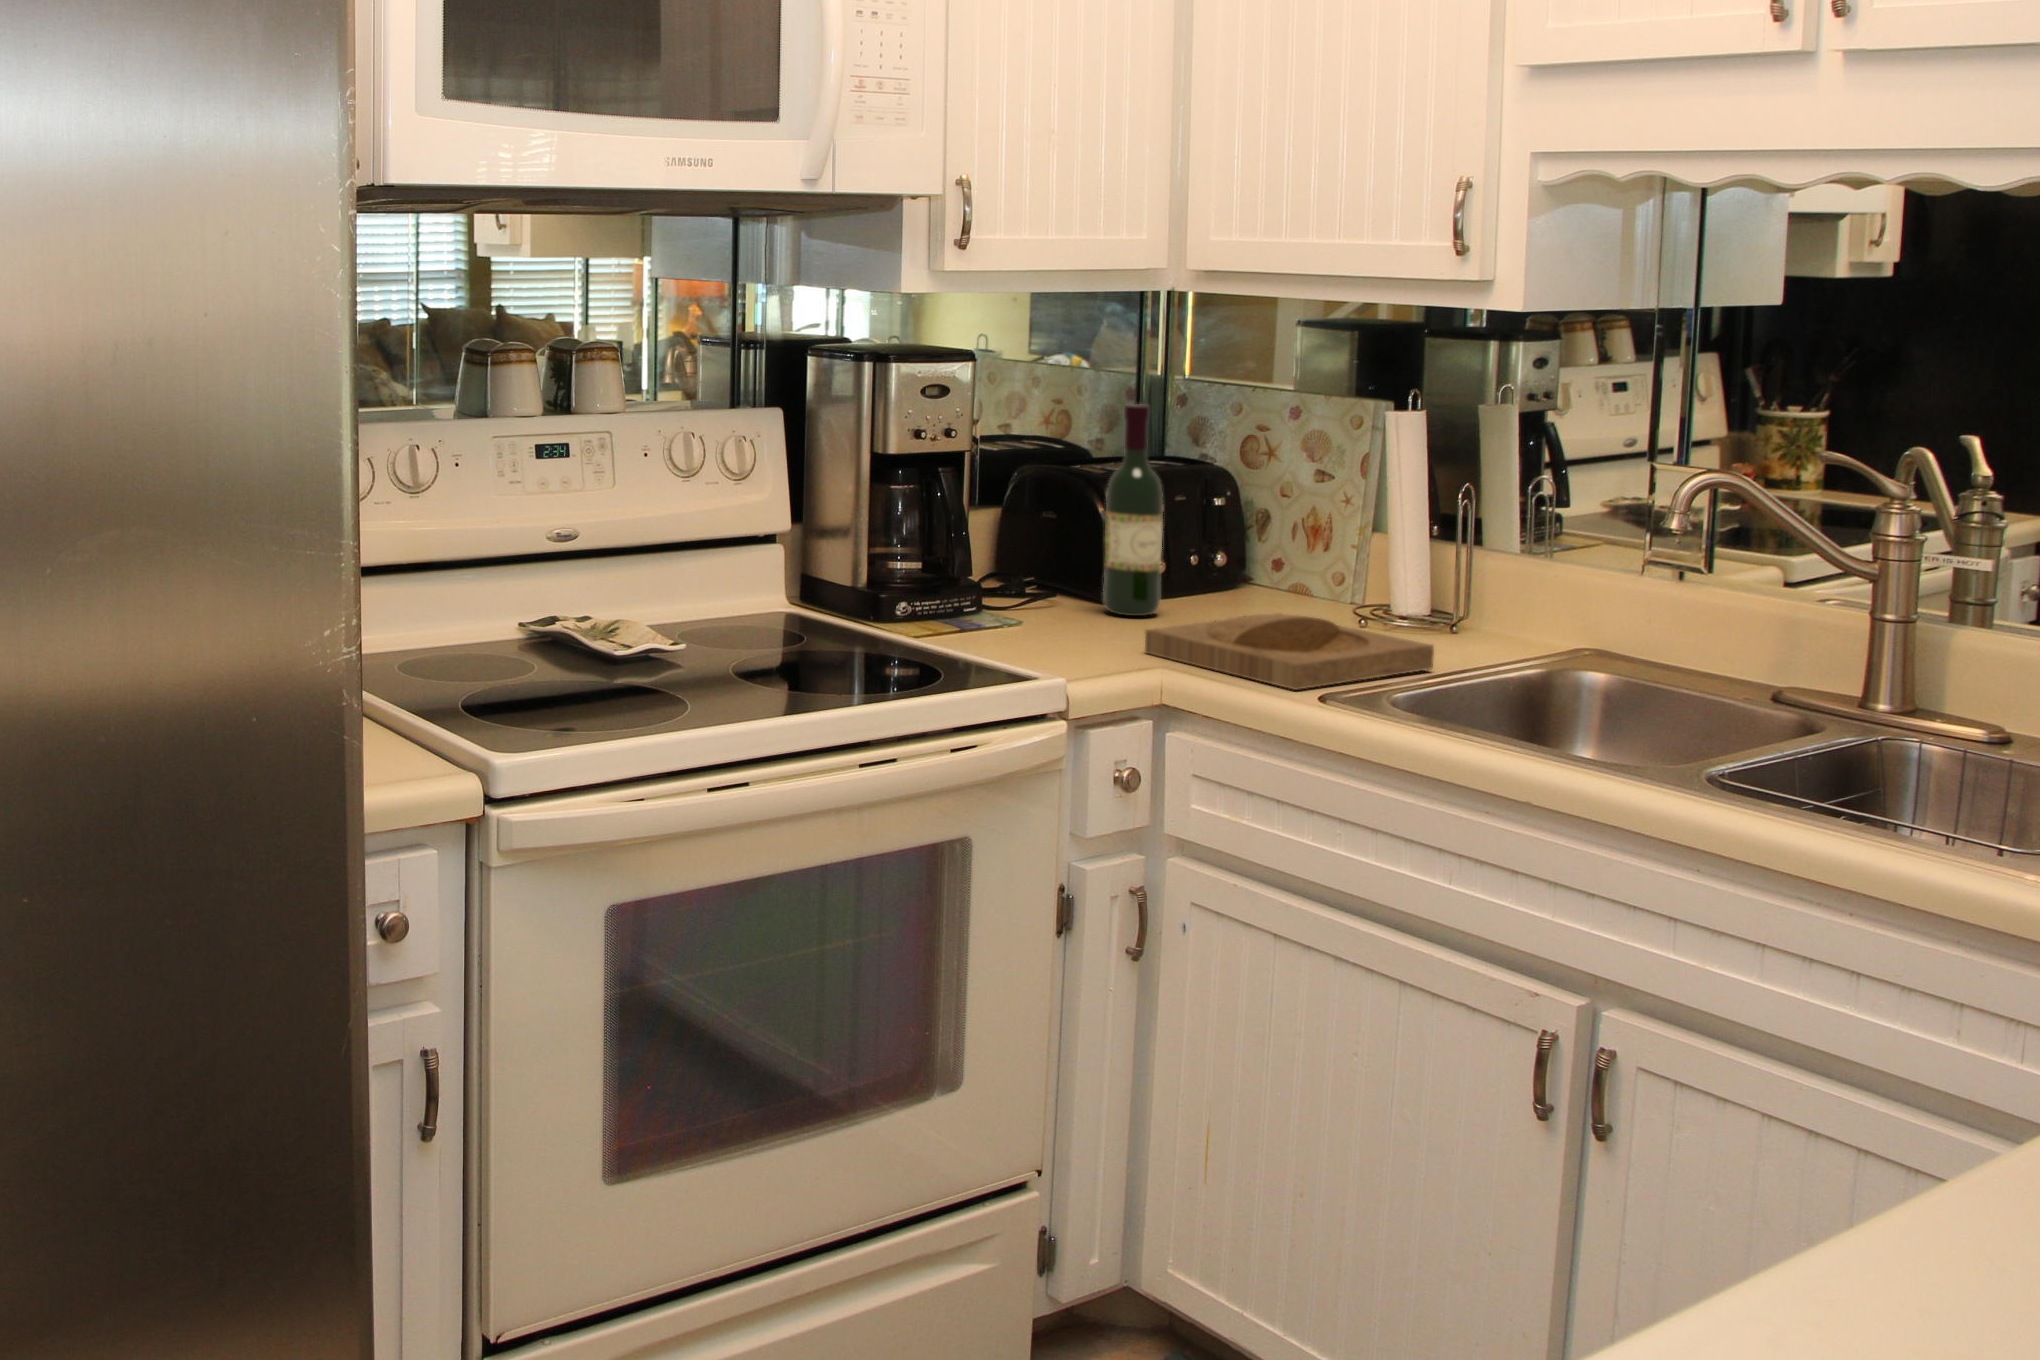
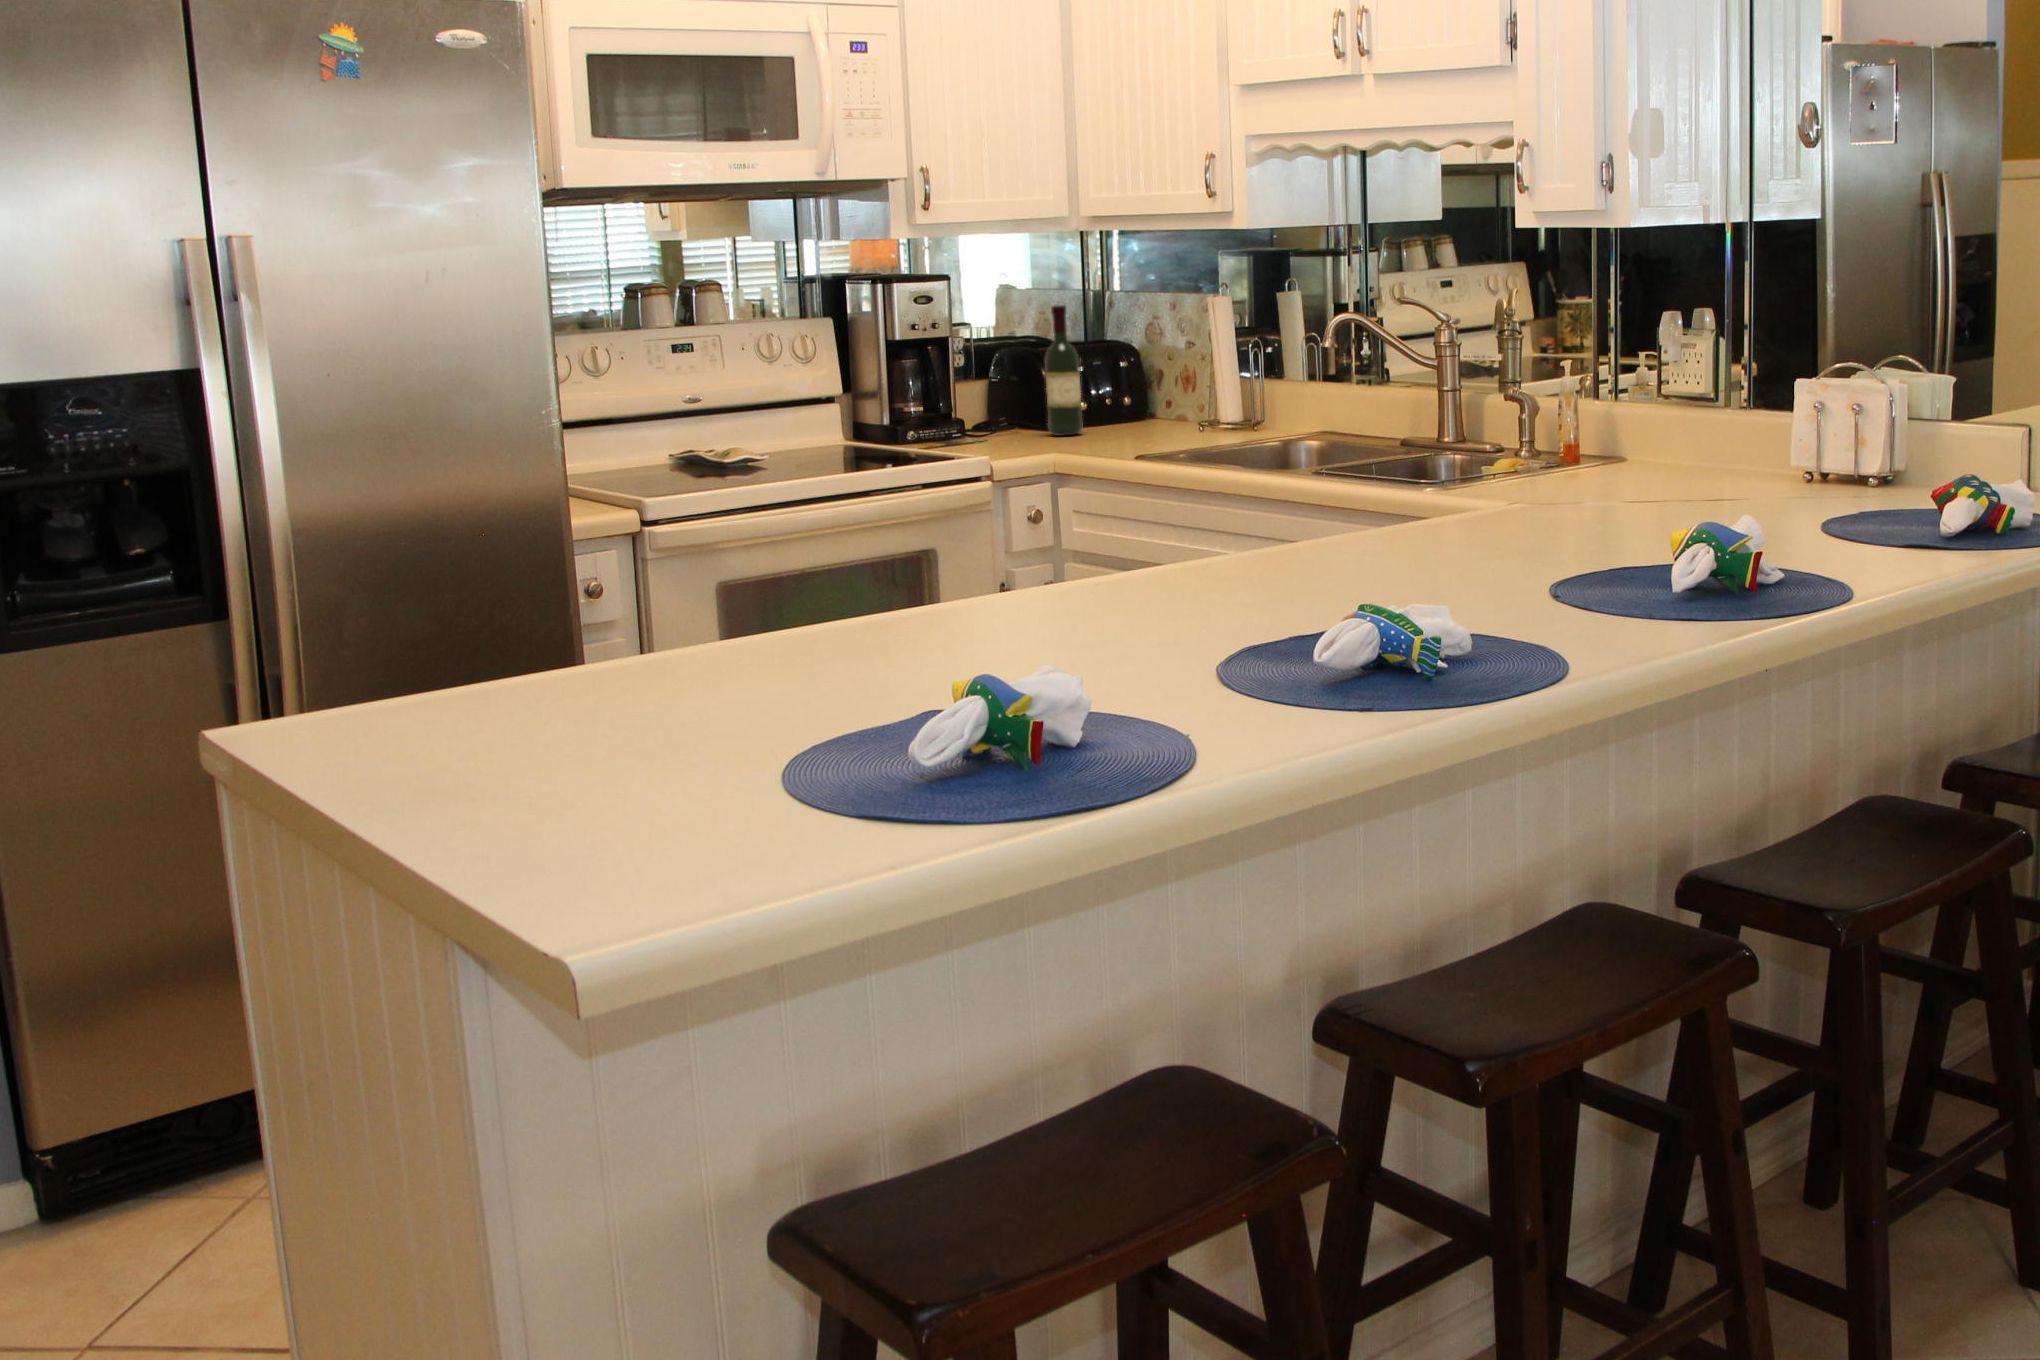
tray: present [1145,613,1434,690] -> none [1053,420,1212,455]

